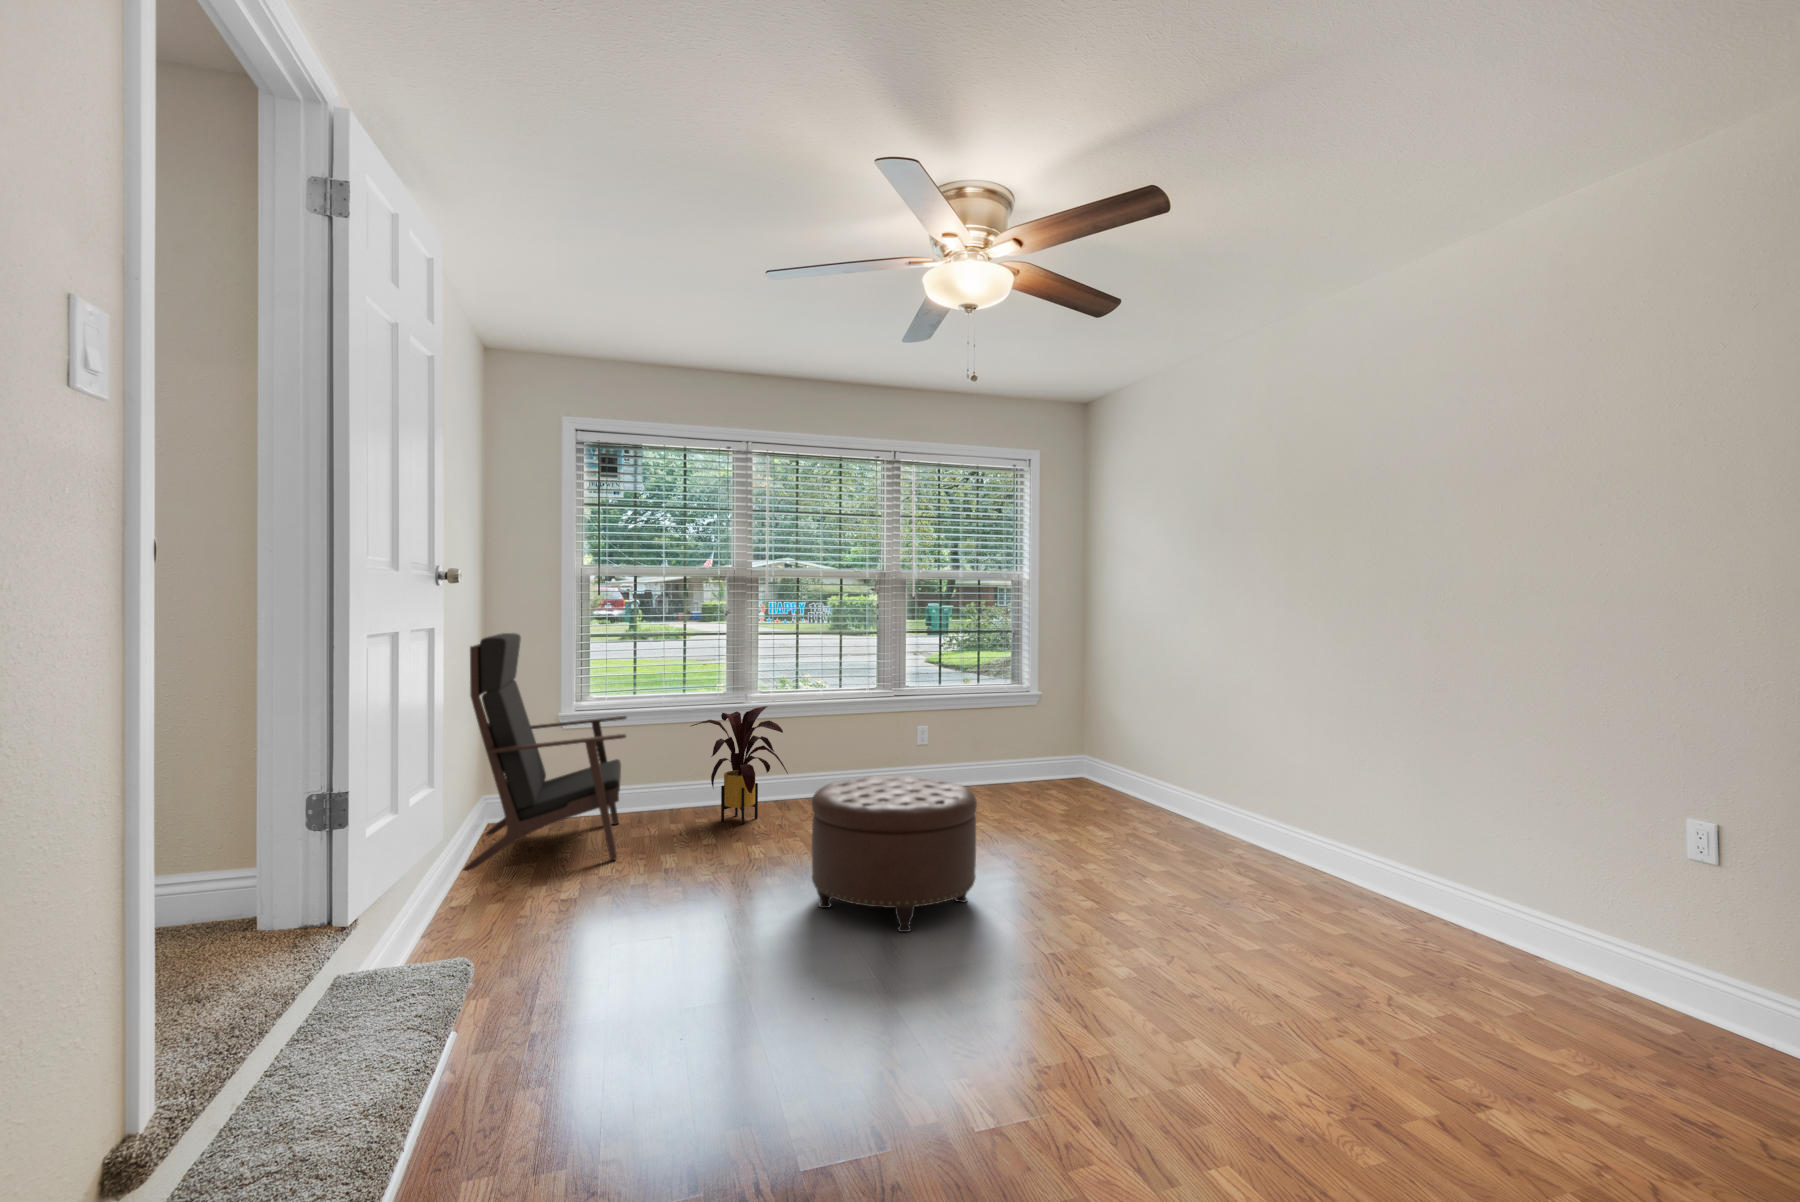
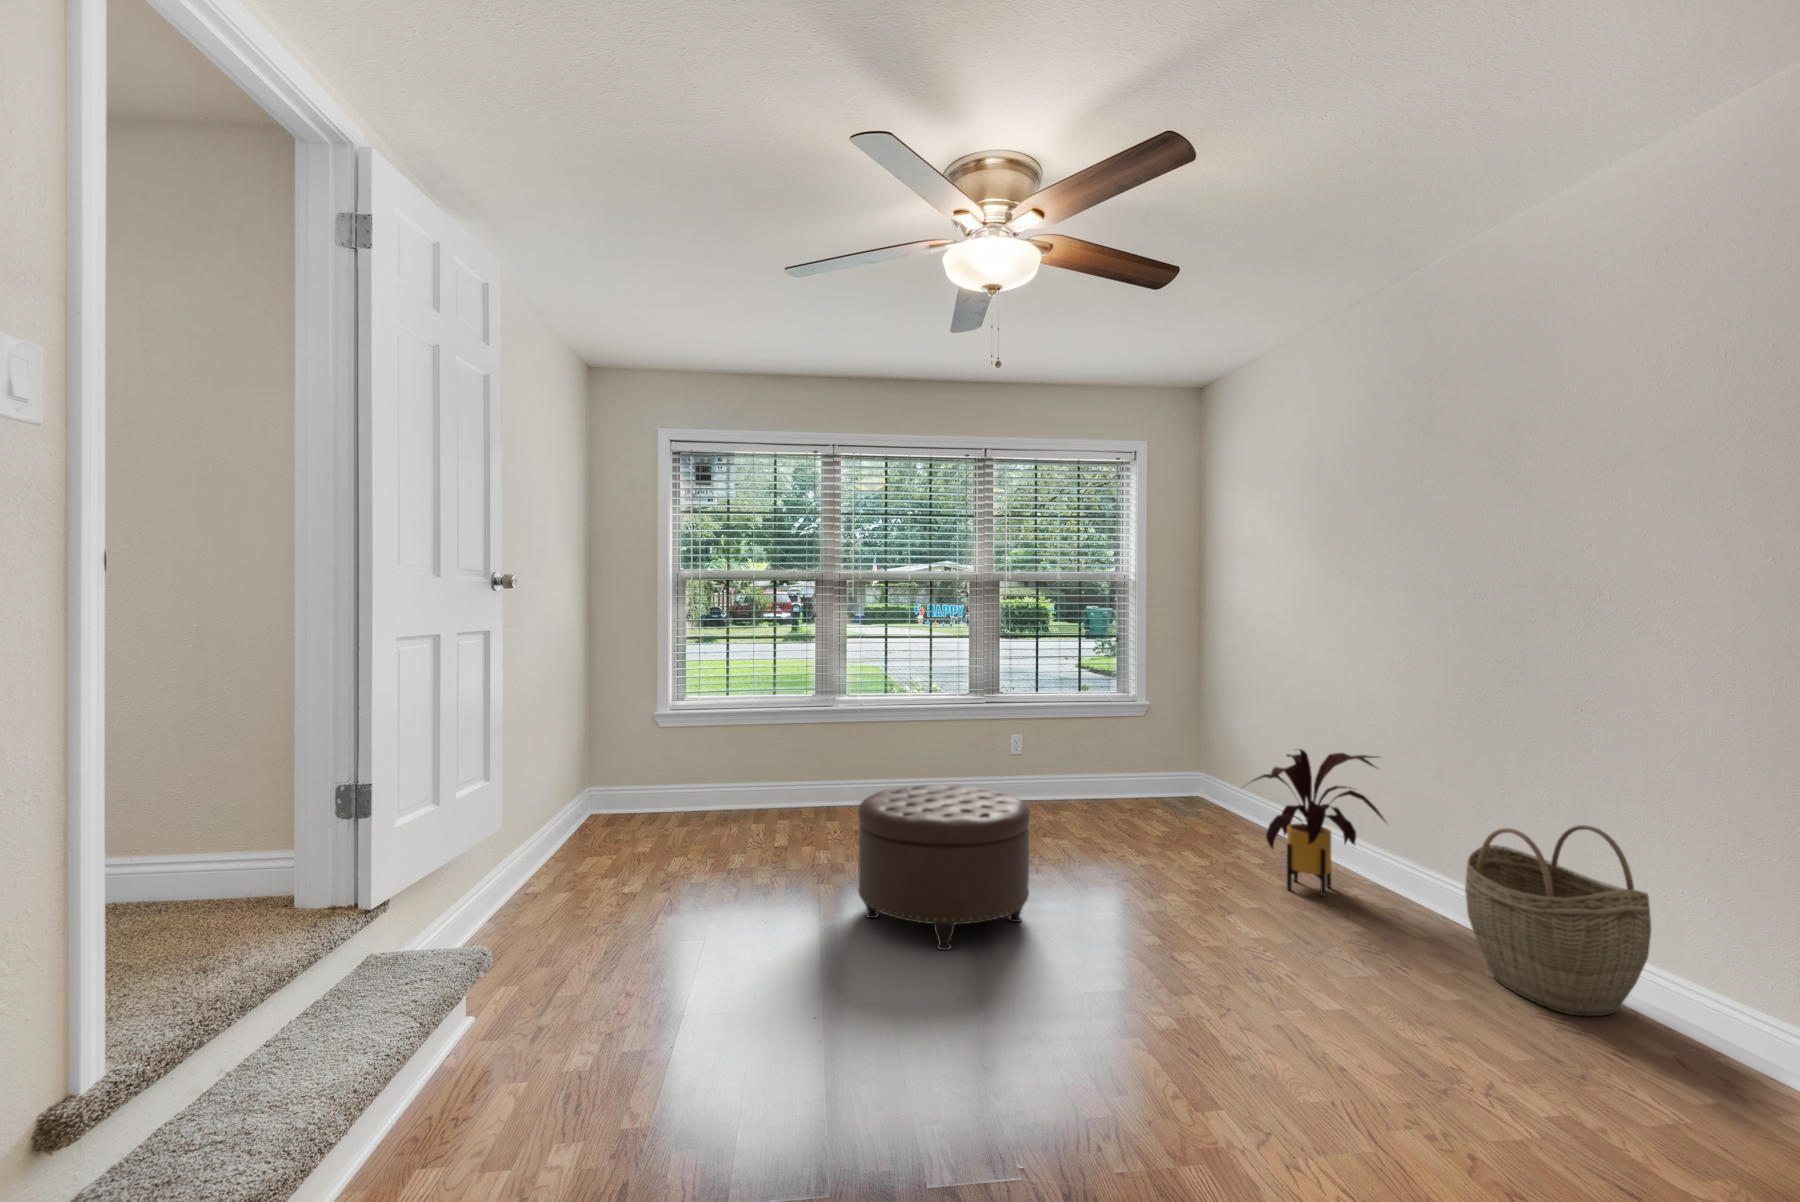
lounge chair: present [464,633,627,871] -> none [553,636,716,858]
house plant: present [691,706,788,824] -> present [1253,749,1386,896]
woven basket: none [1347,787,1491,944] -> present [1465,825,1651,1016]

